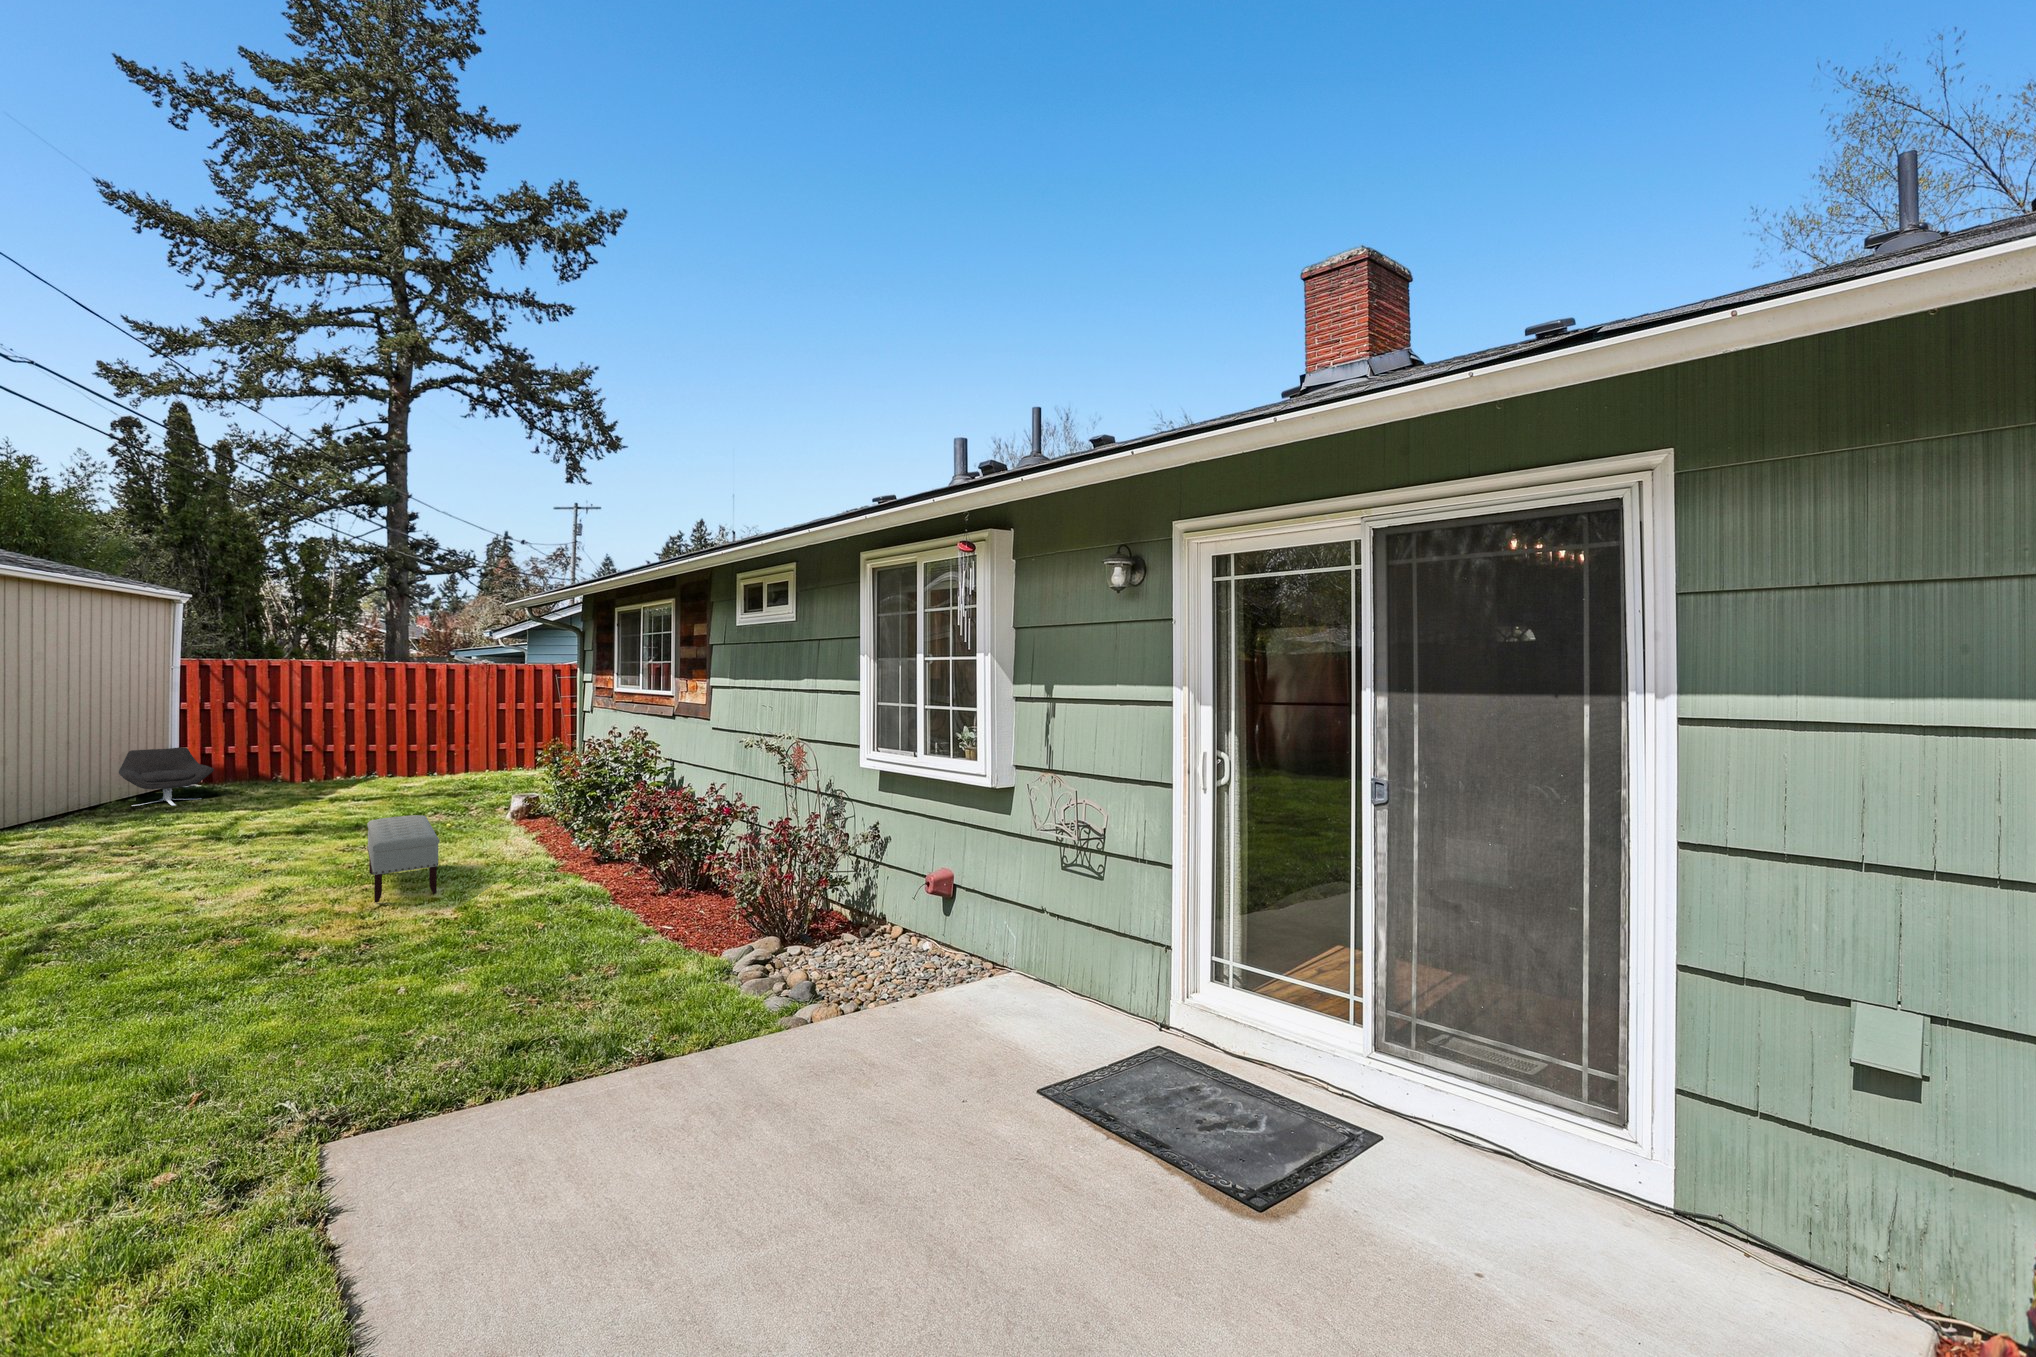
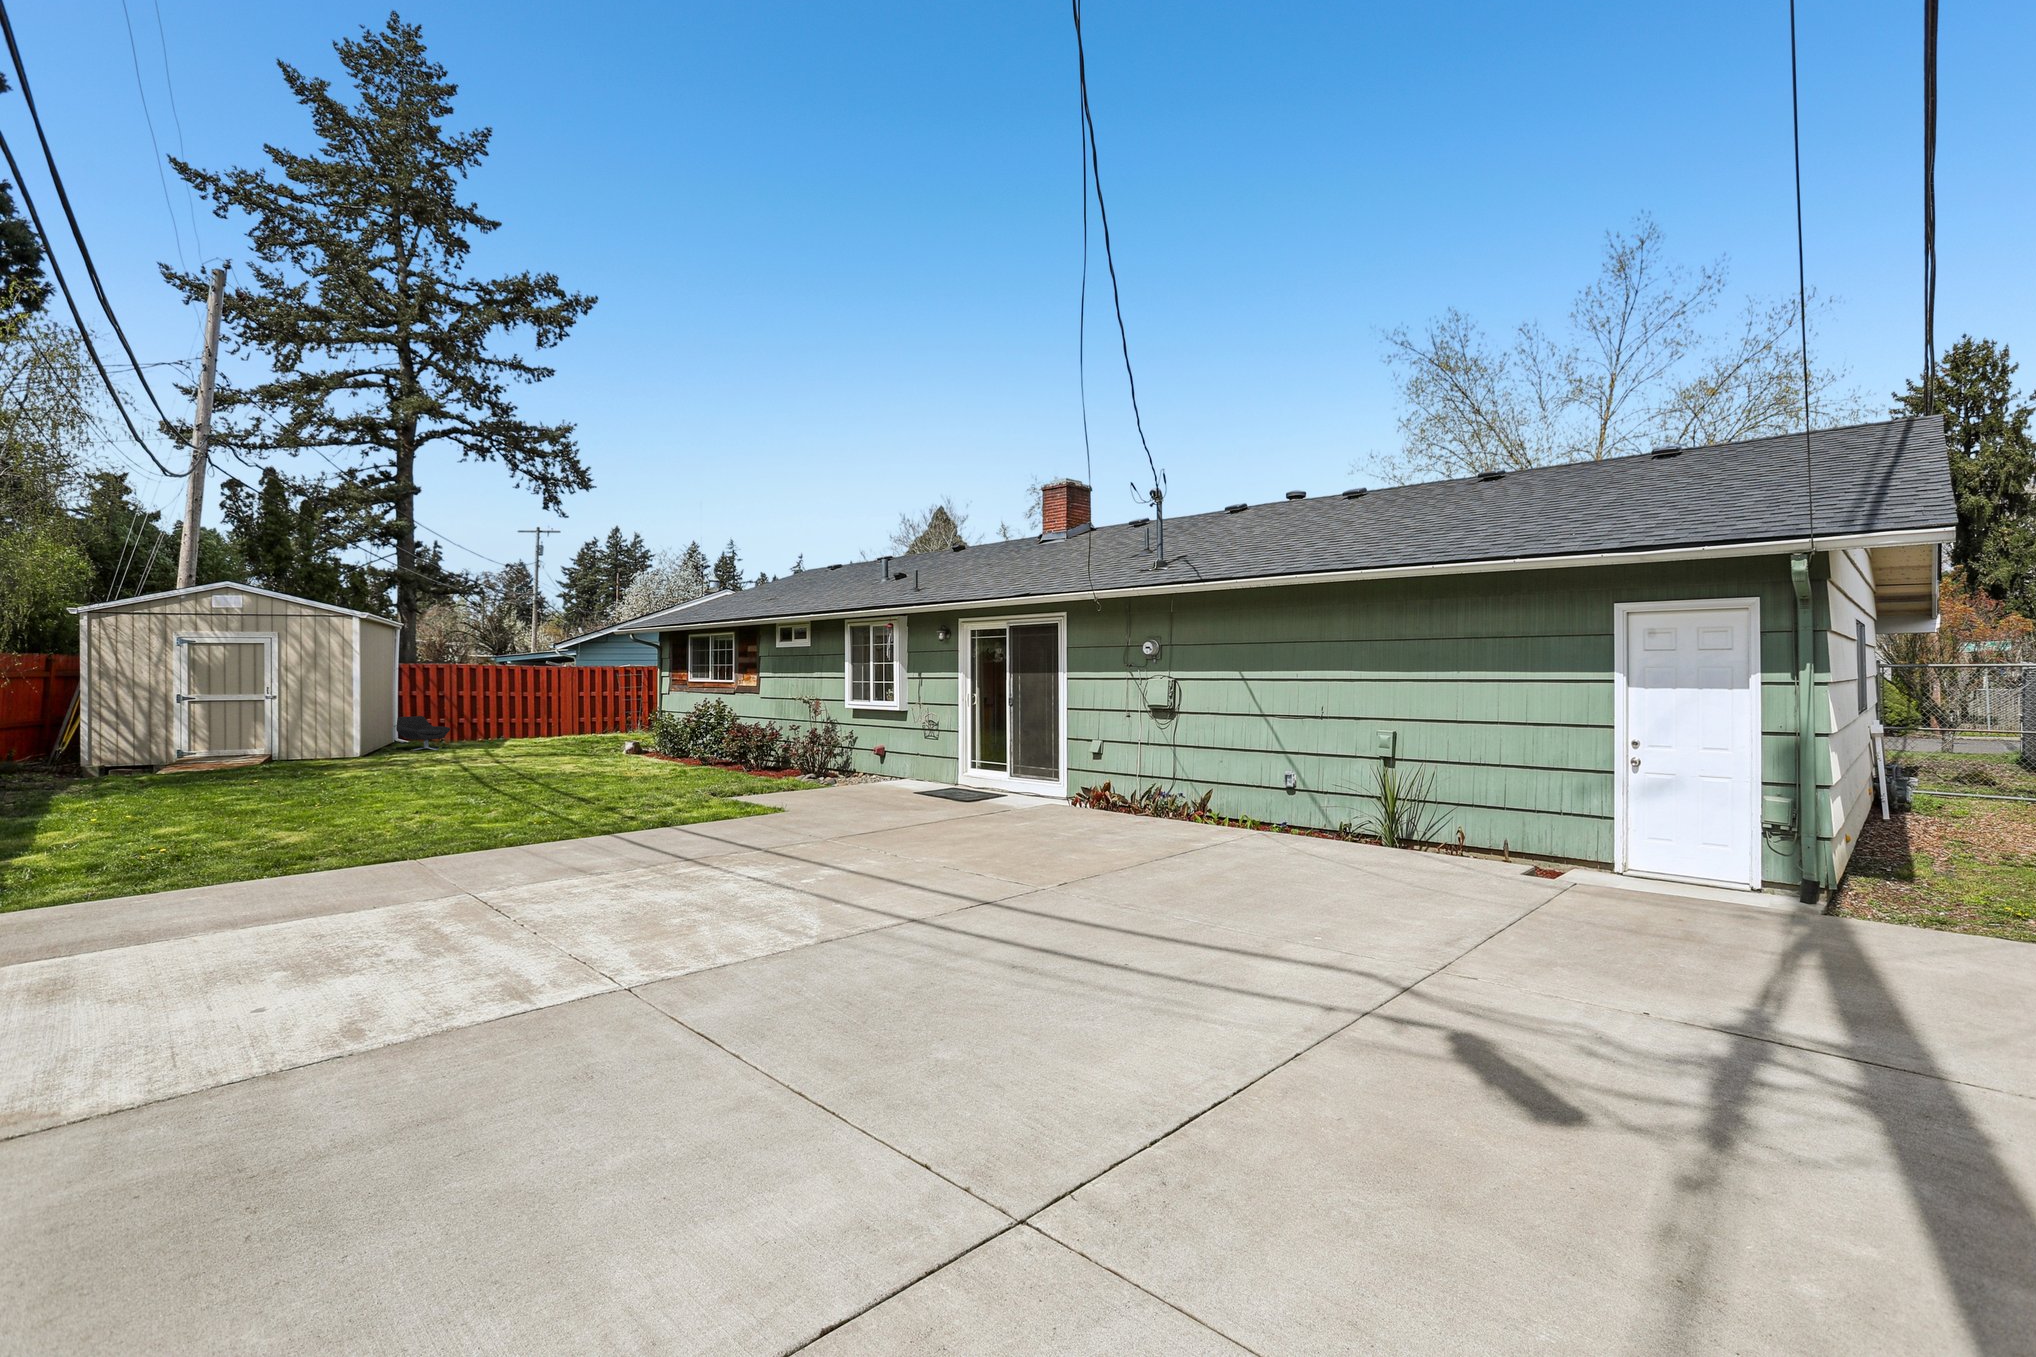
bench: present [367,815,440,903] -> none [660,731,717,762]

